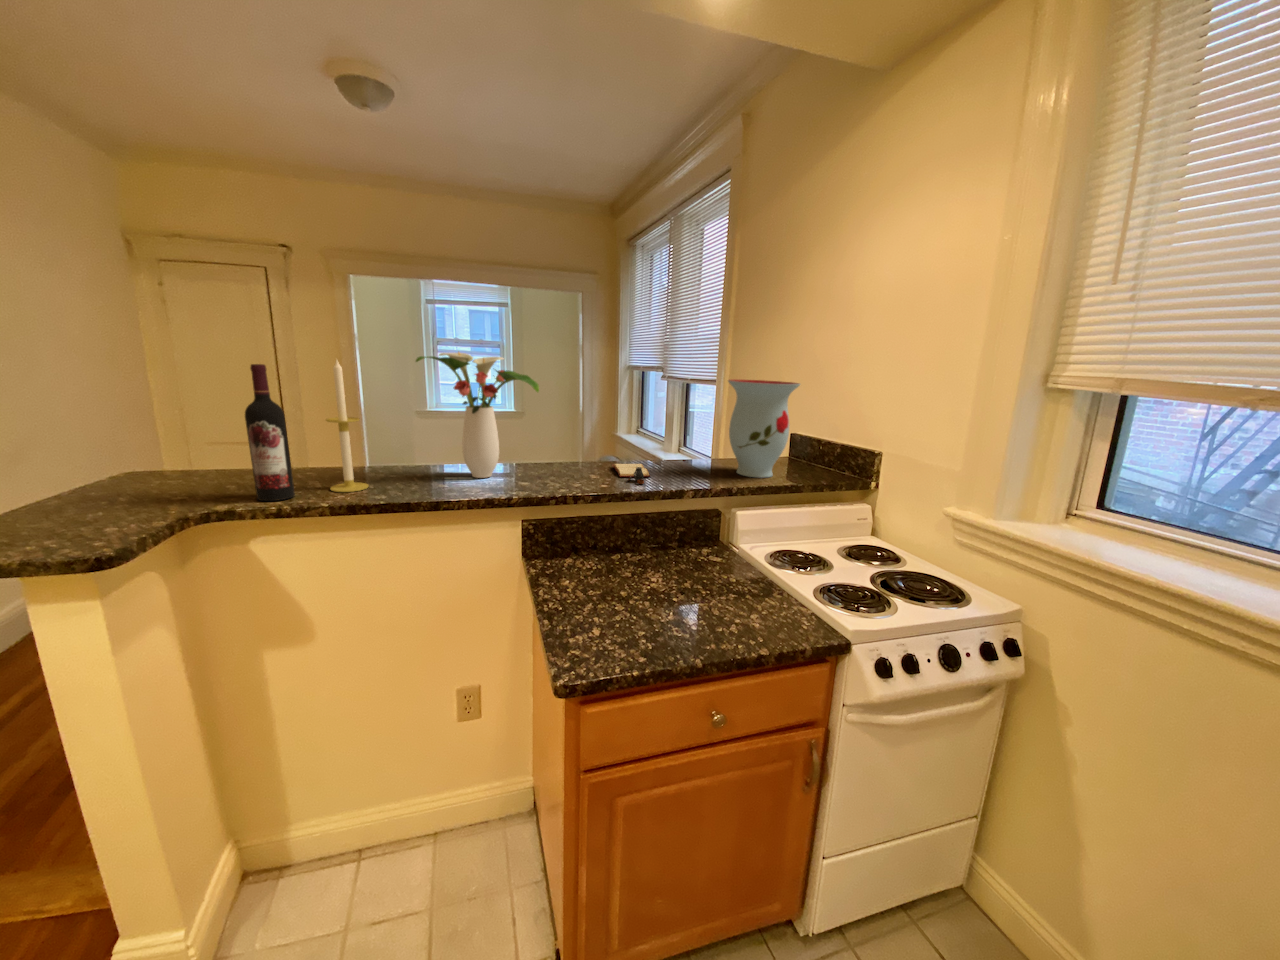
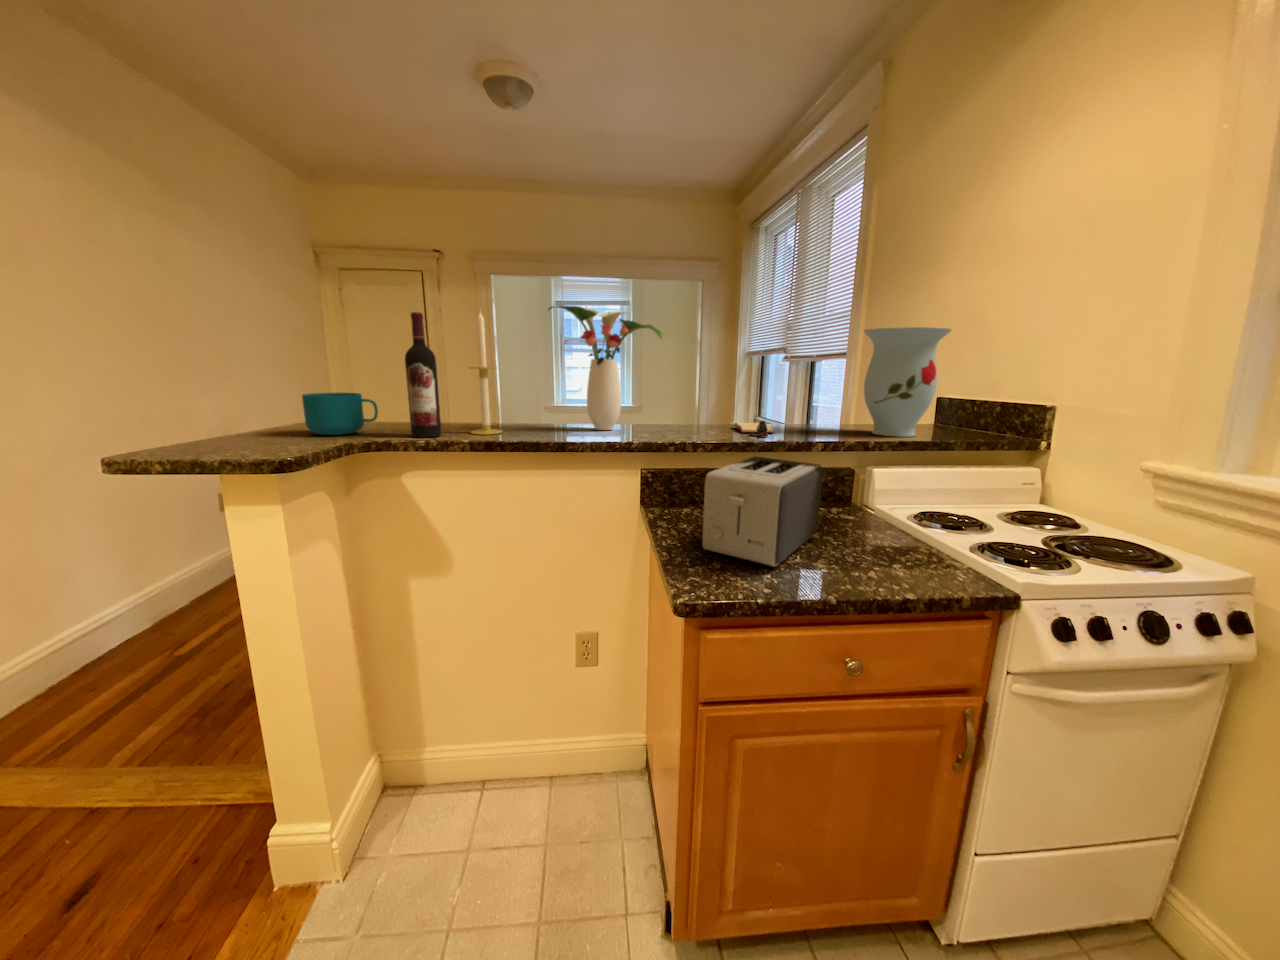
cup: none [107,448,212,502] -> present [302,393,378,435]
toaster: none [582,512,693,630] -> present [702,457,823,566]

